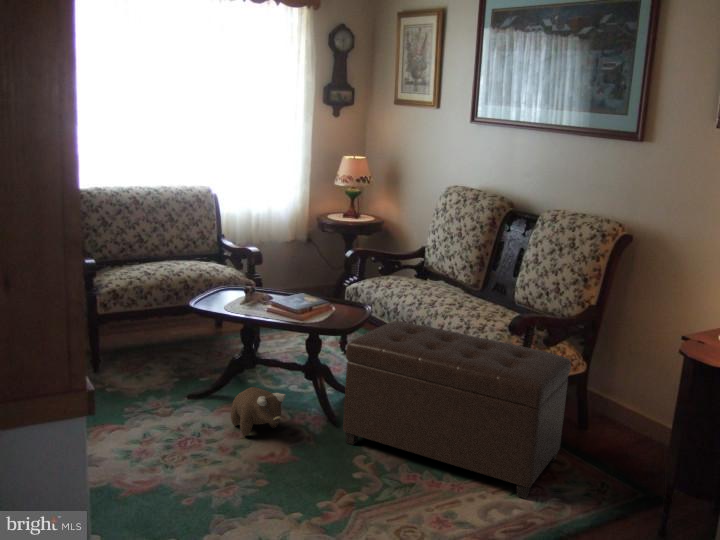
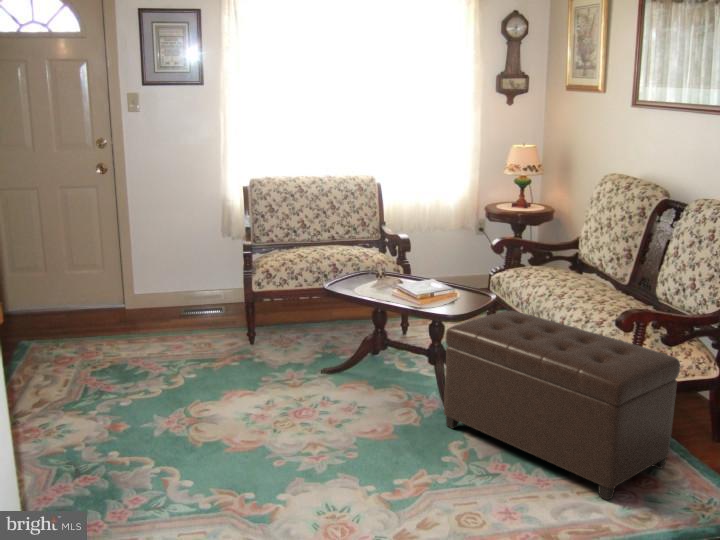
plush toy: present [231,387,286,436] -> none [345,365,391,410]

